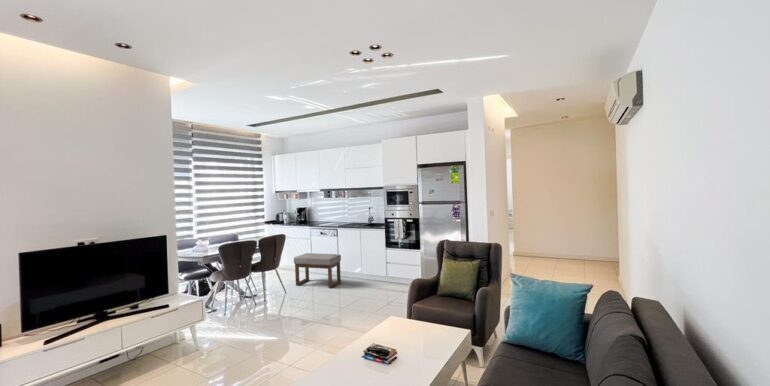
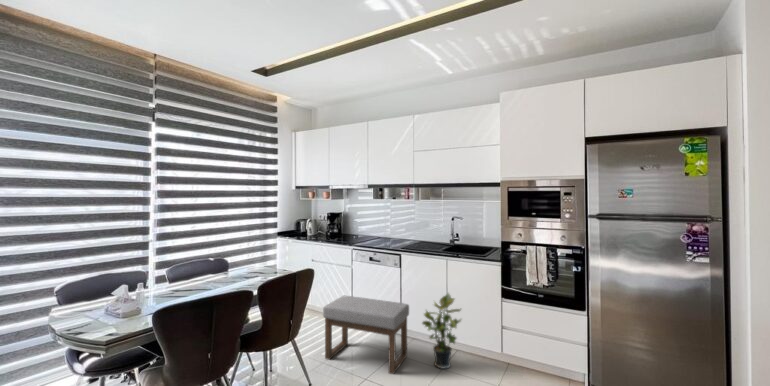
potted plant: none [346,247,367,285] -> present [422,294,461,369]

